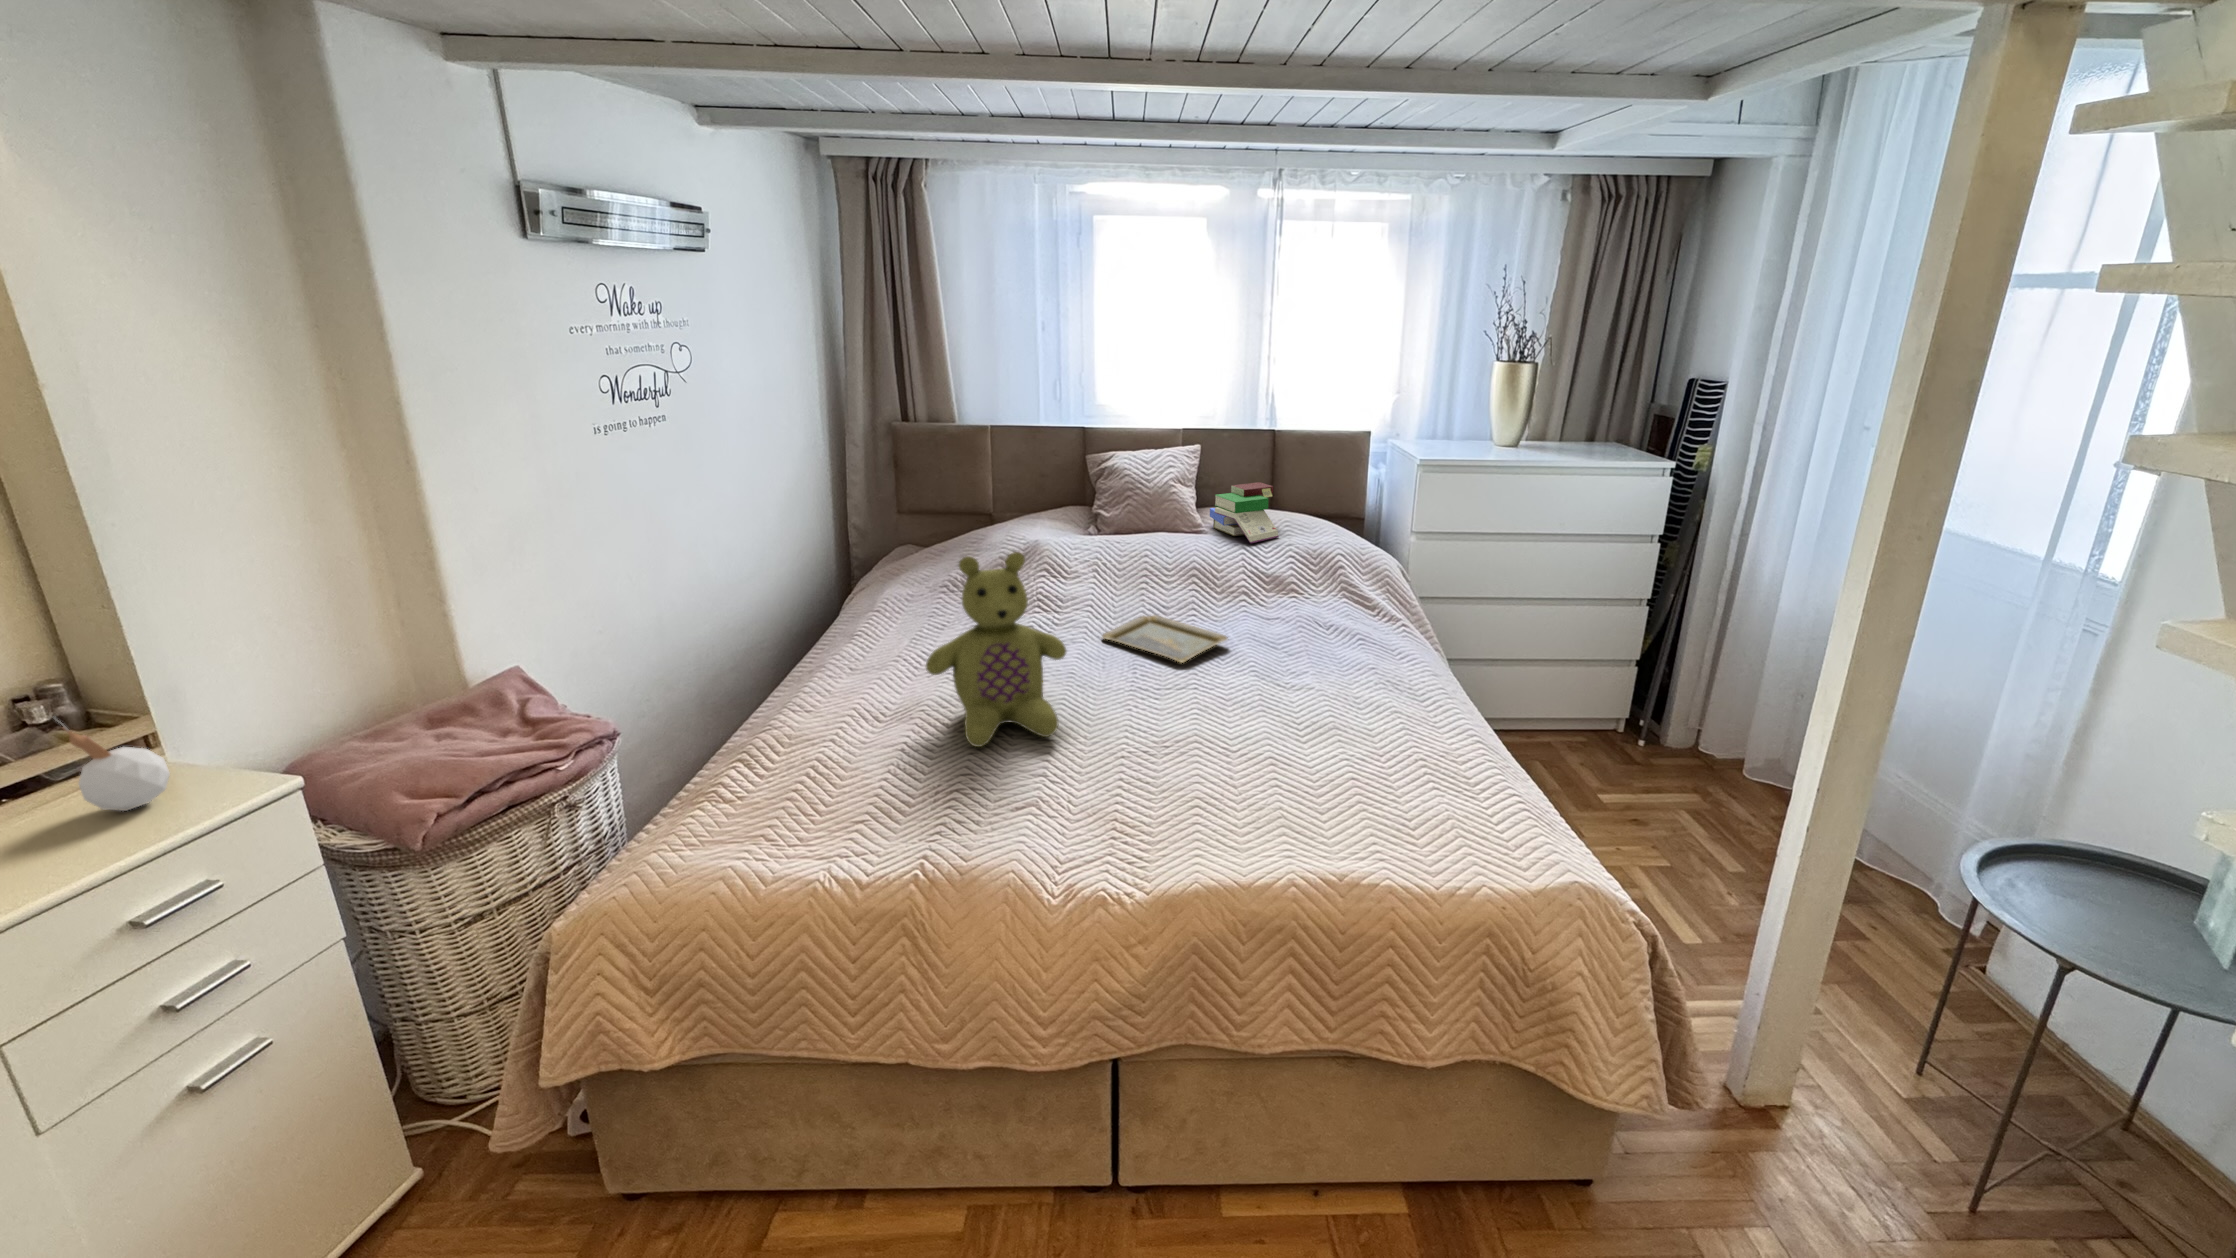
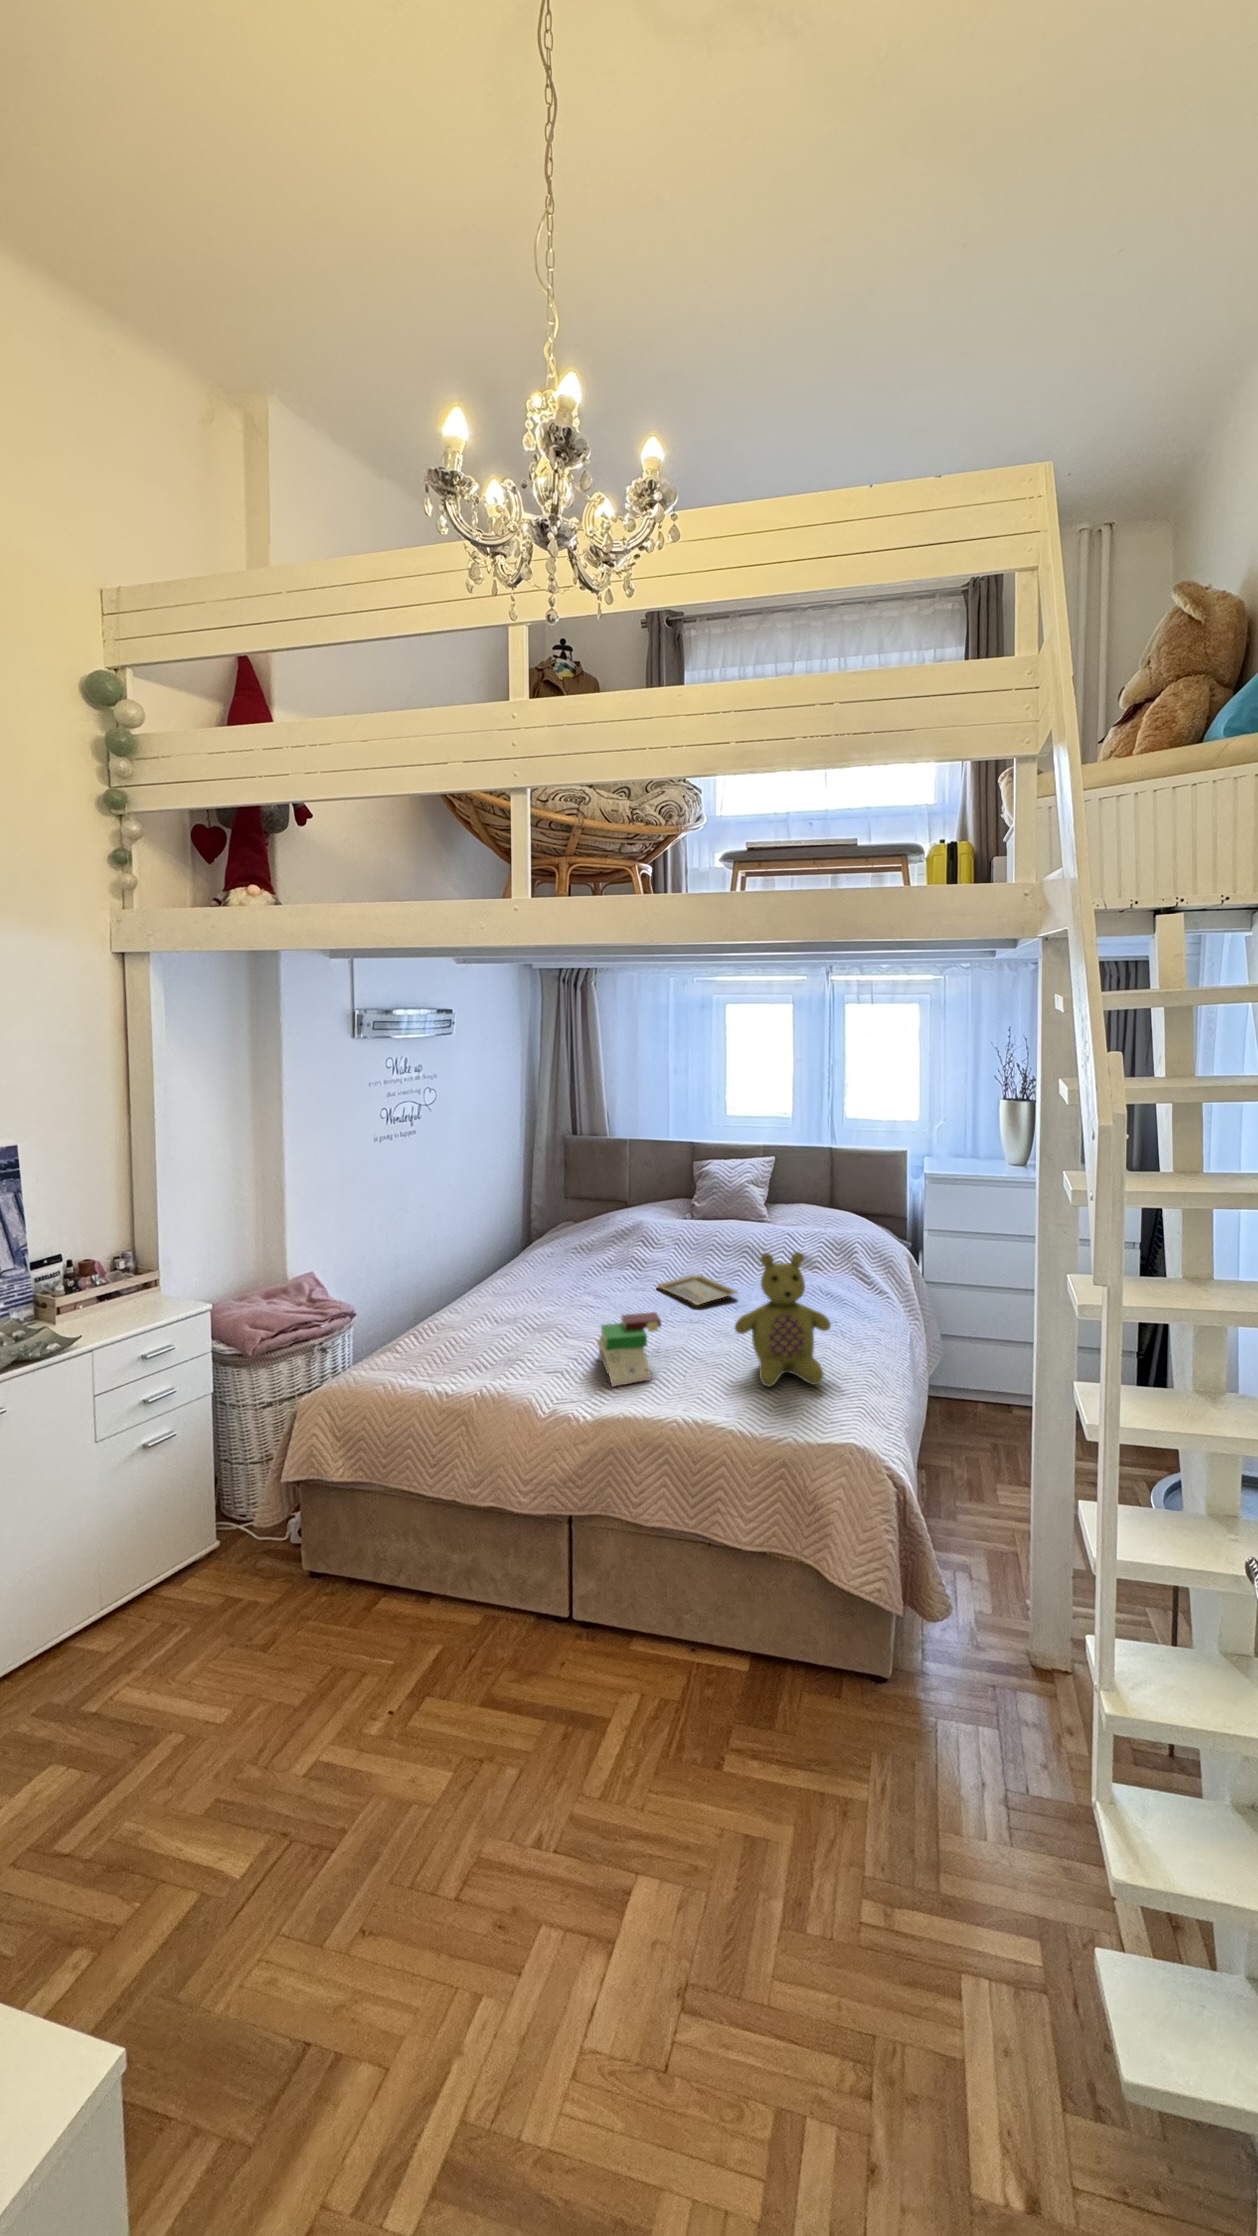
book: present [1210,482,1279,543] -> present [597,1312,661,1387]
stuffed bear: present [926,552,1066,747] -> present [735,1253,831,1387]
candle: present [61,723,170,811] -> none [128,1264,162,1311]

